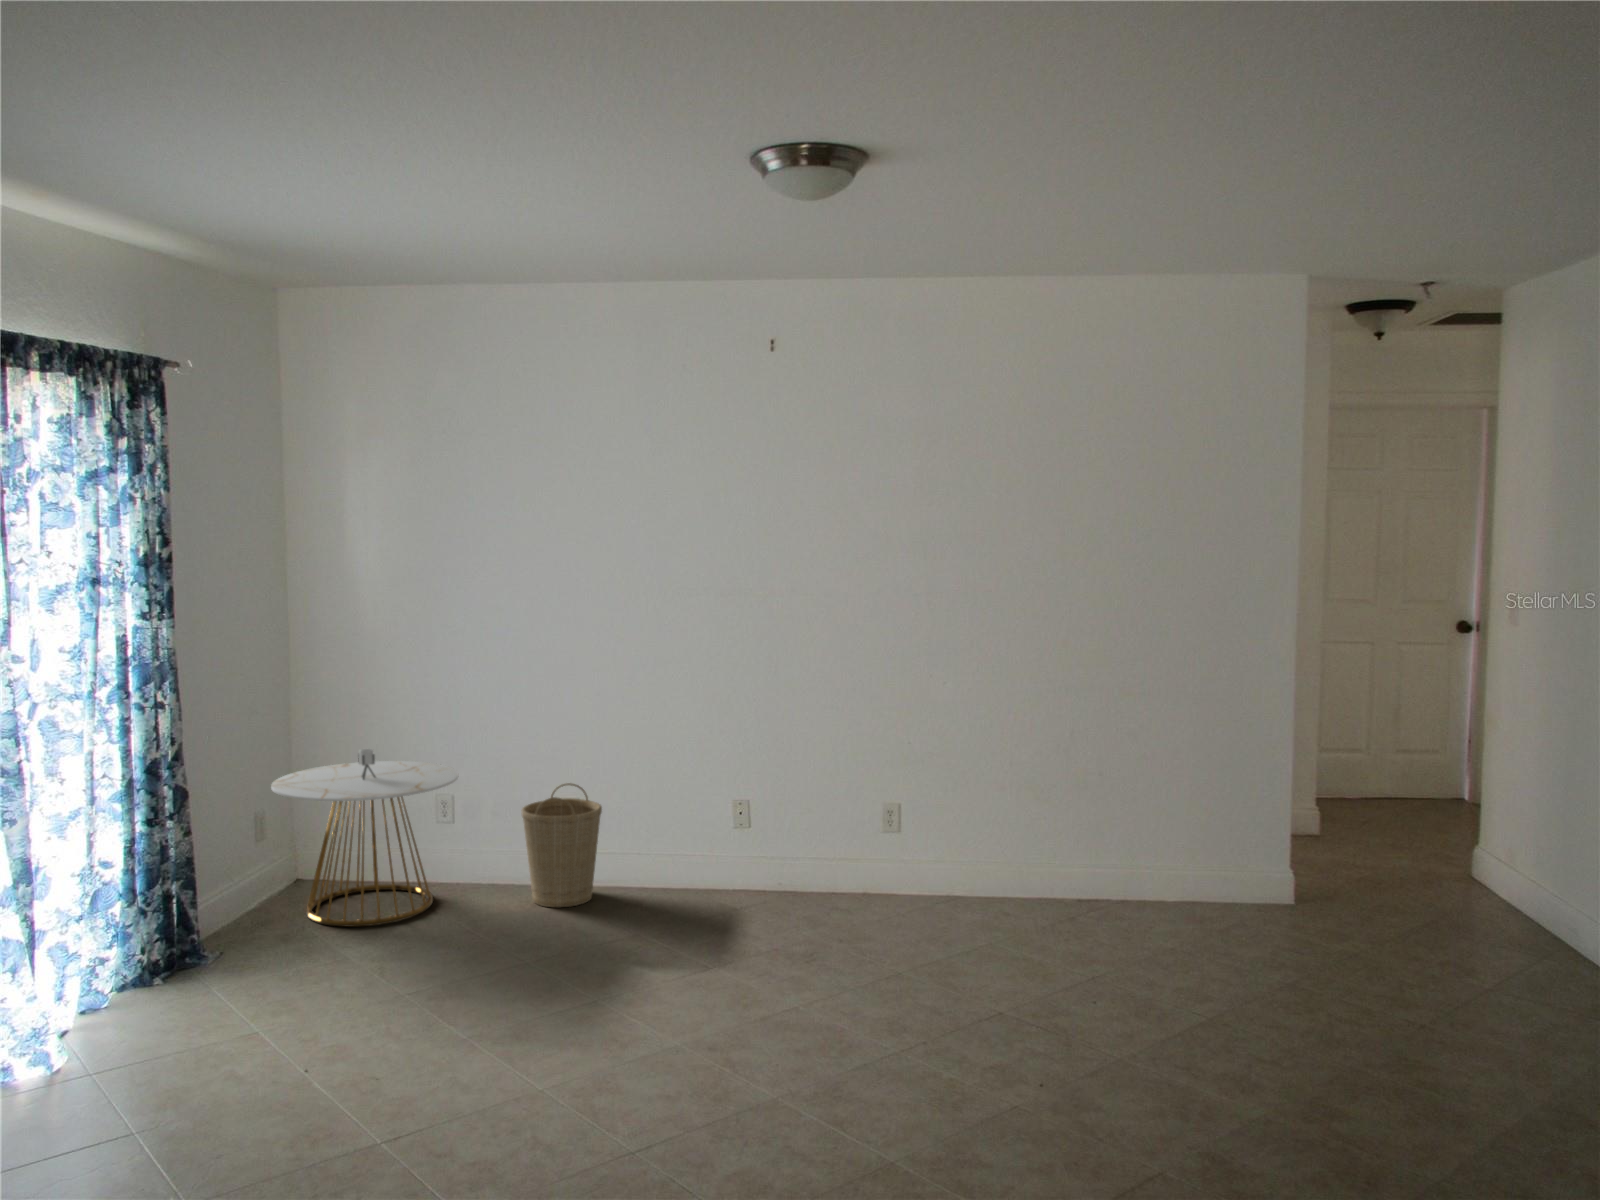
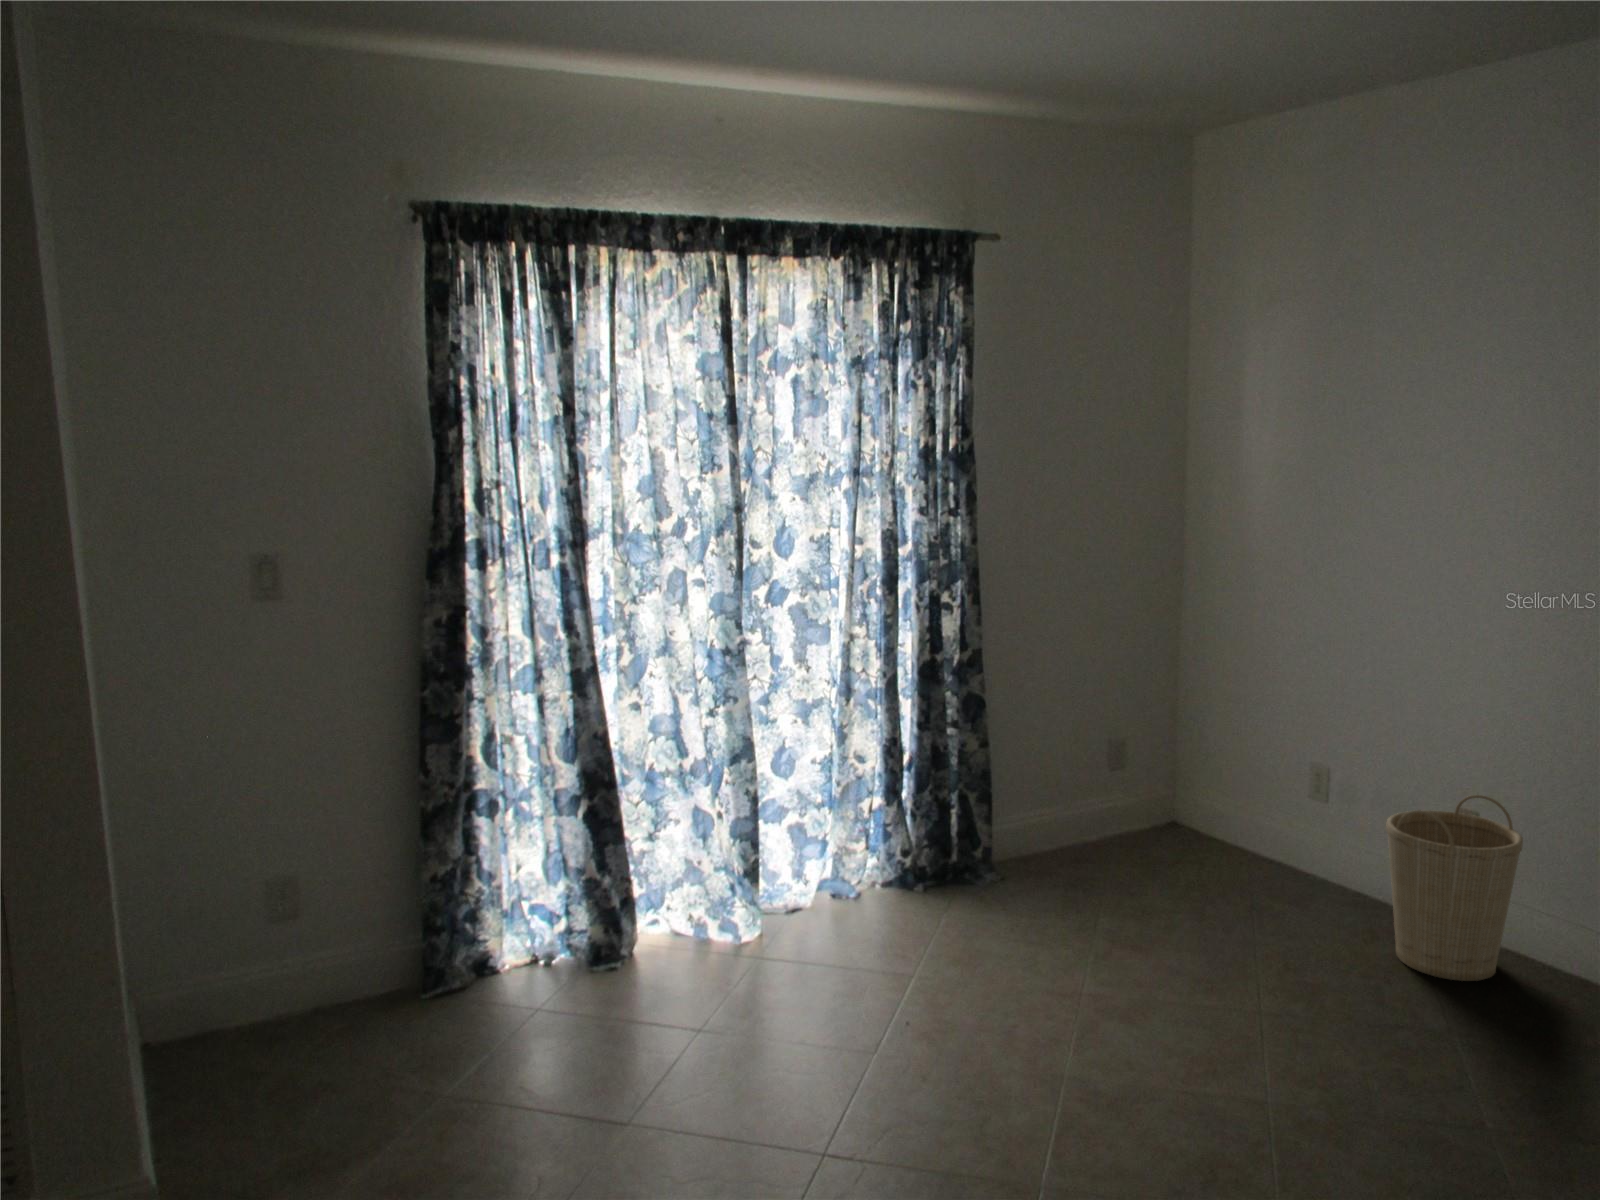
side table: present [271,749,458,927] -> none [1089,690,1321,912]

